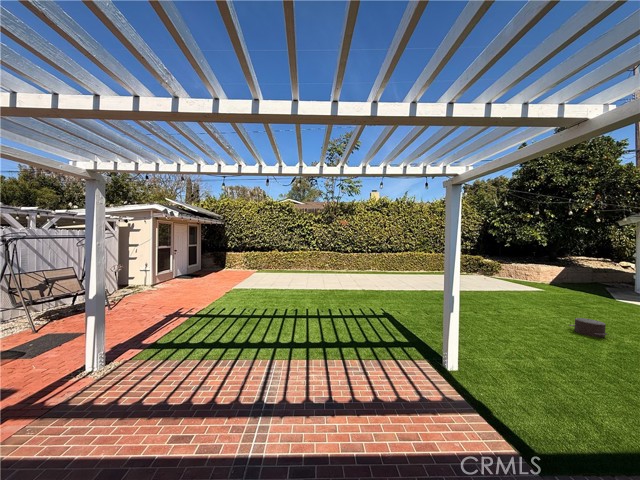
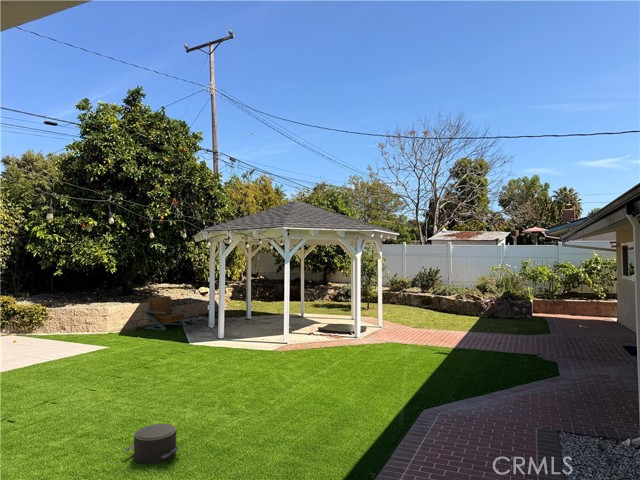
lounge chair: none [567,266,609,289] -> present [144,296,187,330]

